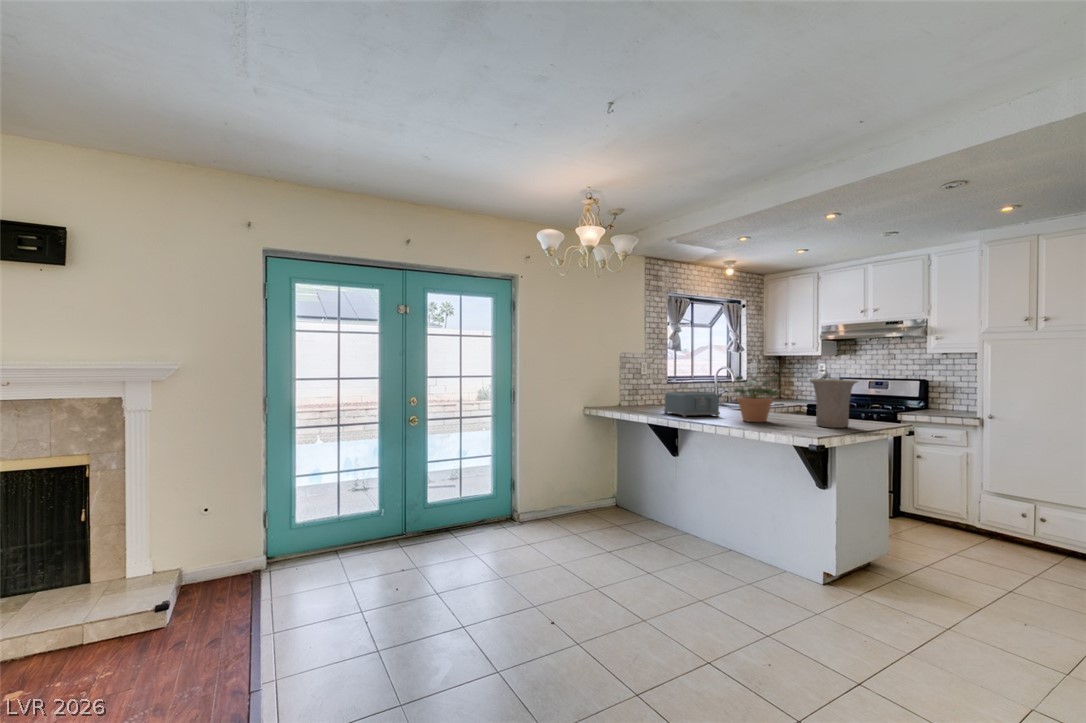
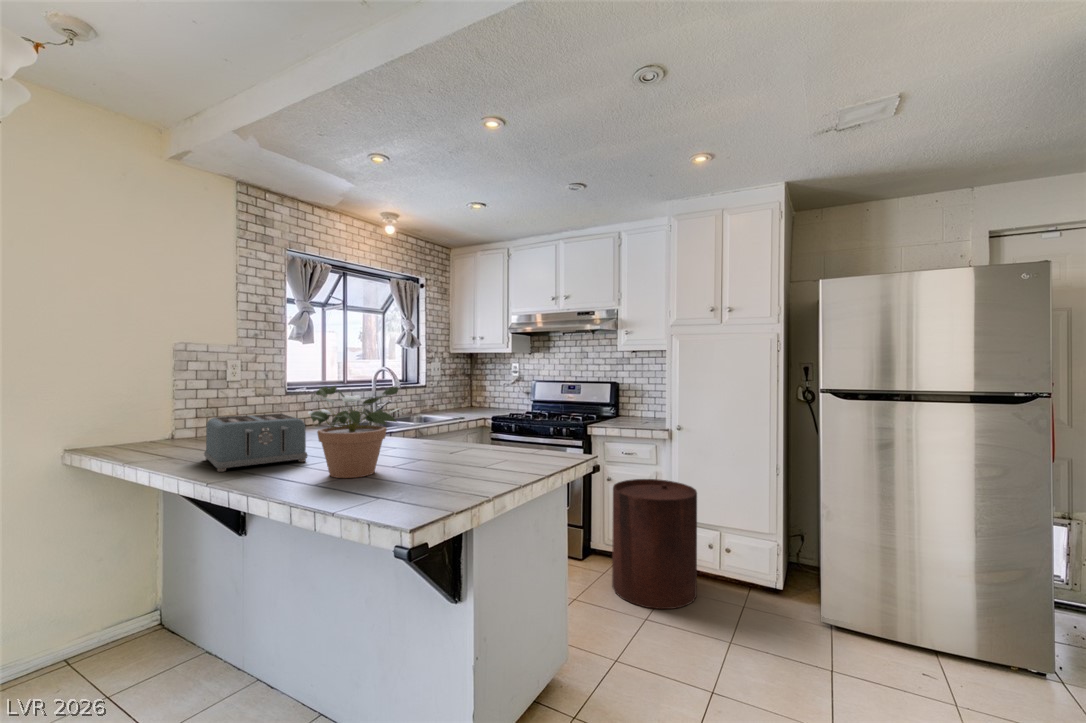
vase: present [809,379,858,428] -> none [440,390,520,484]
trash can: none [922,456,1007,553] -> present [612,479,697,609]

